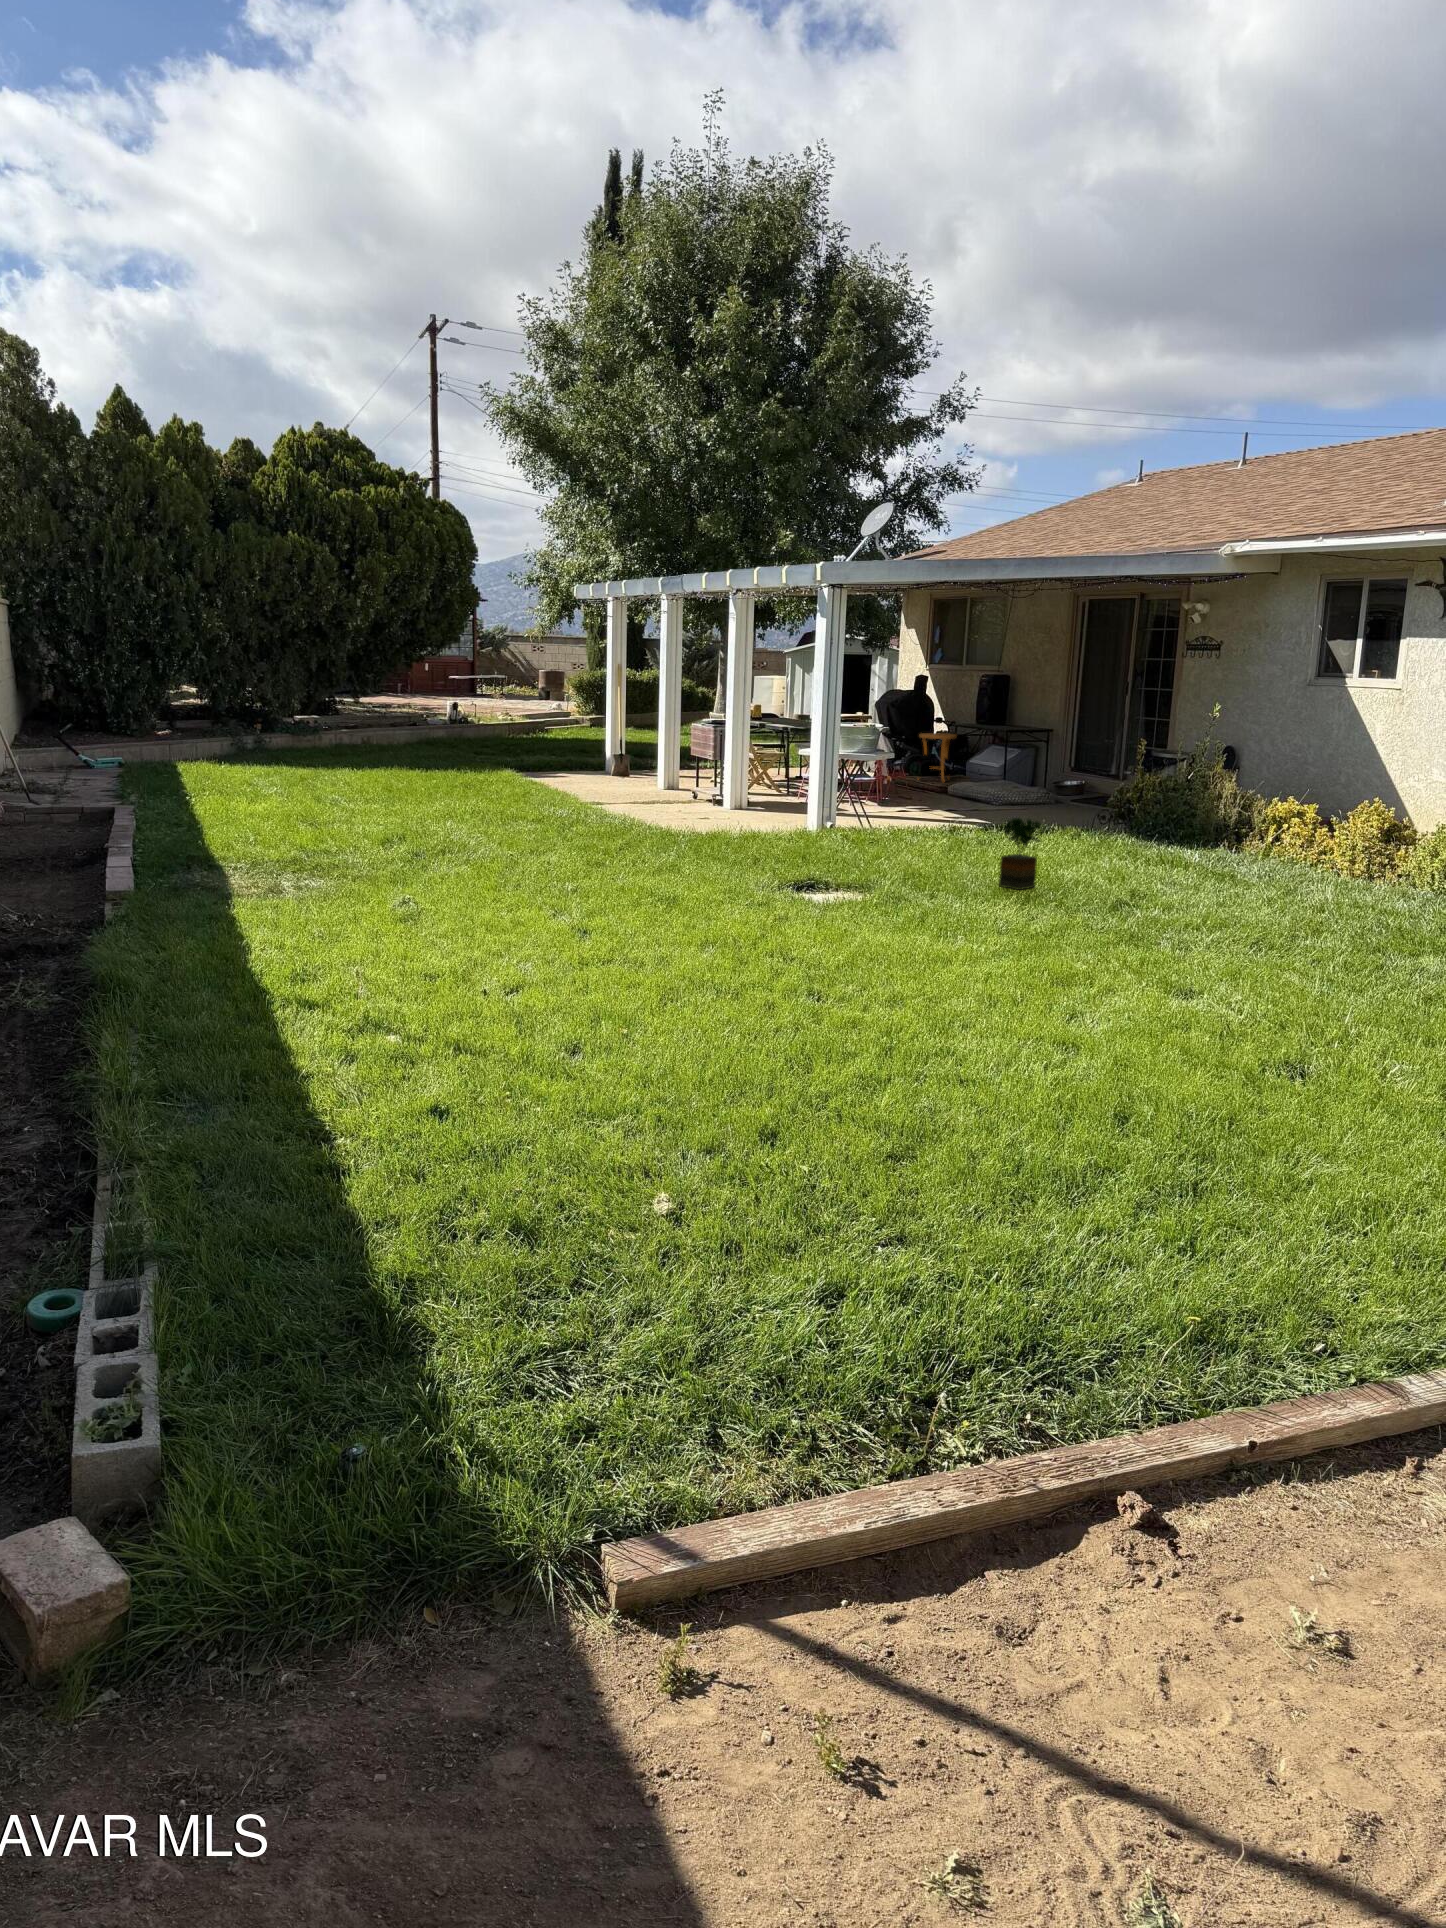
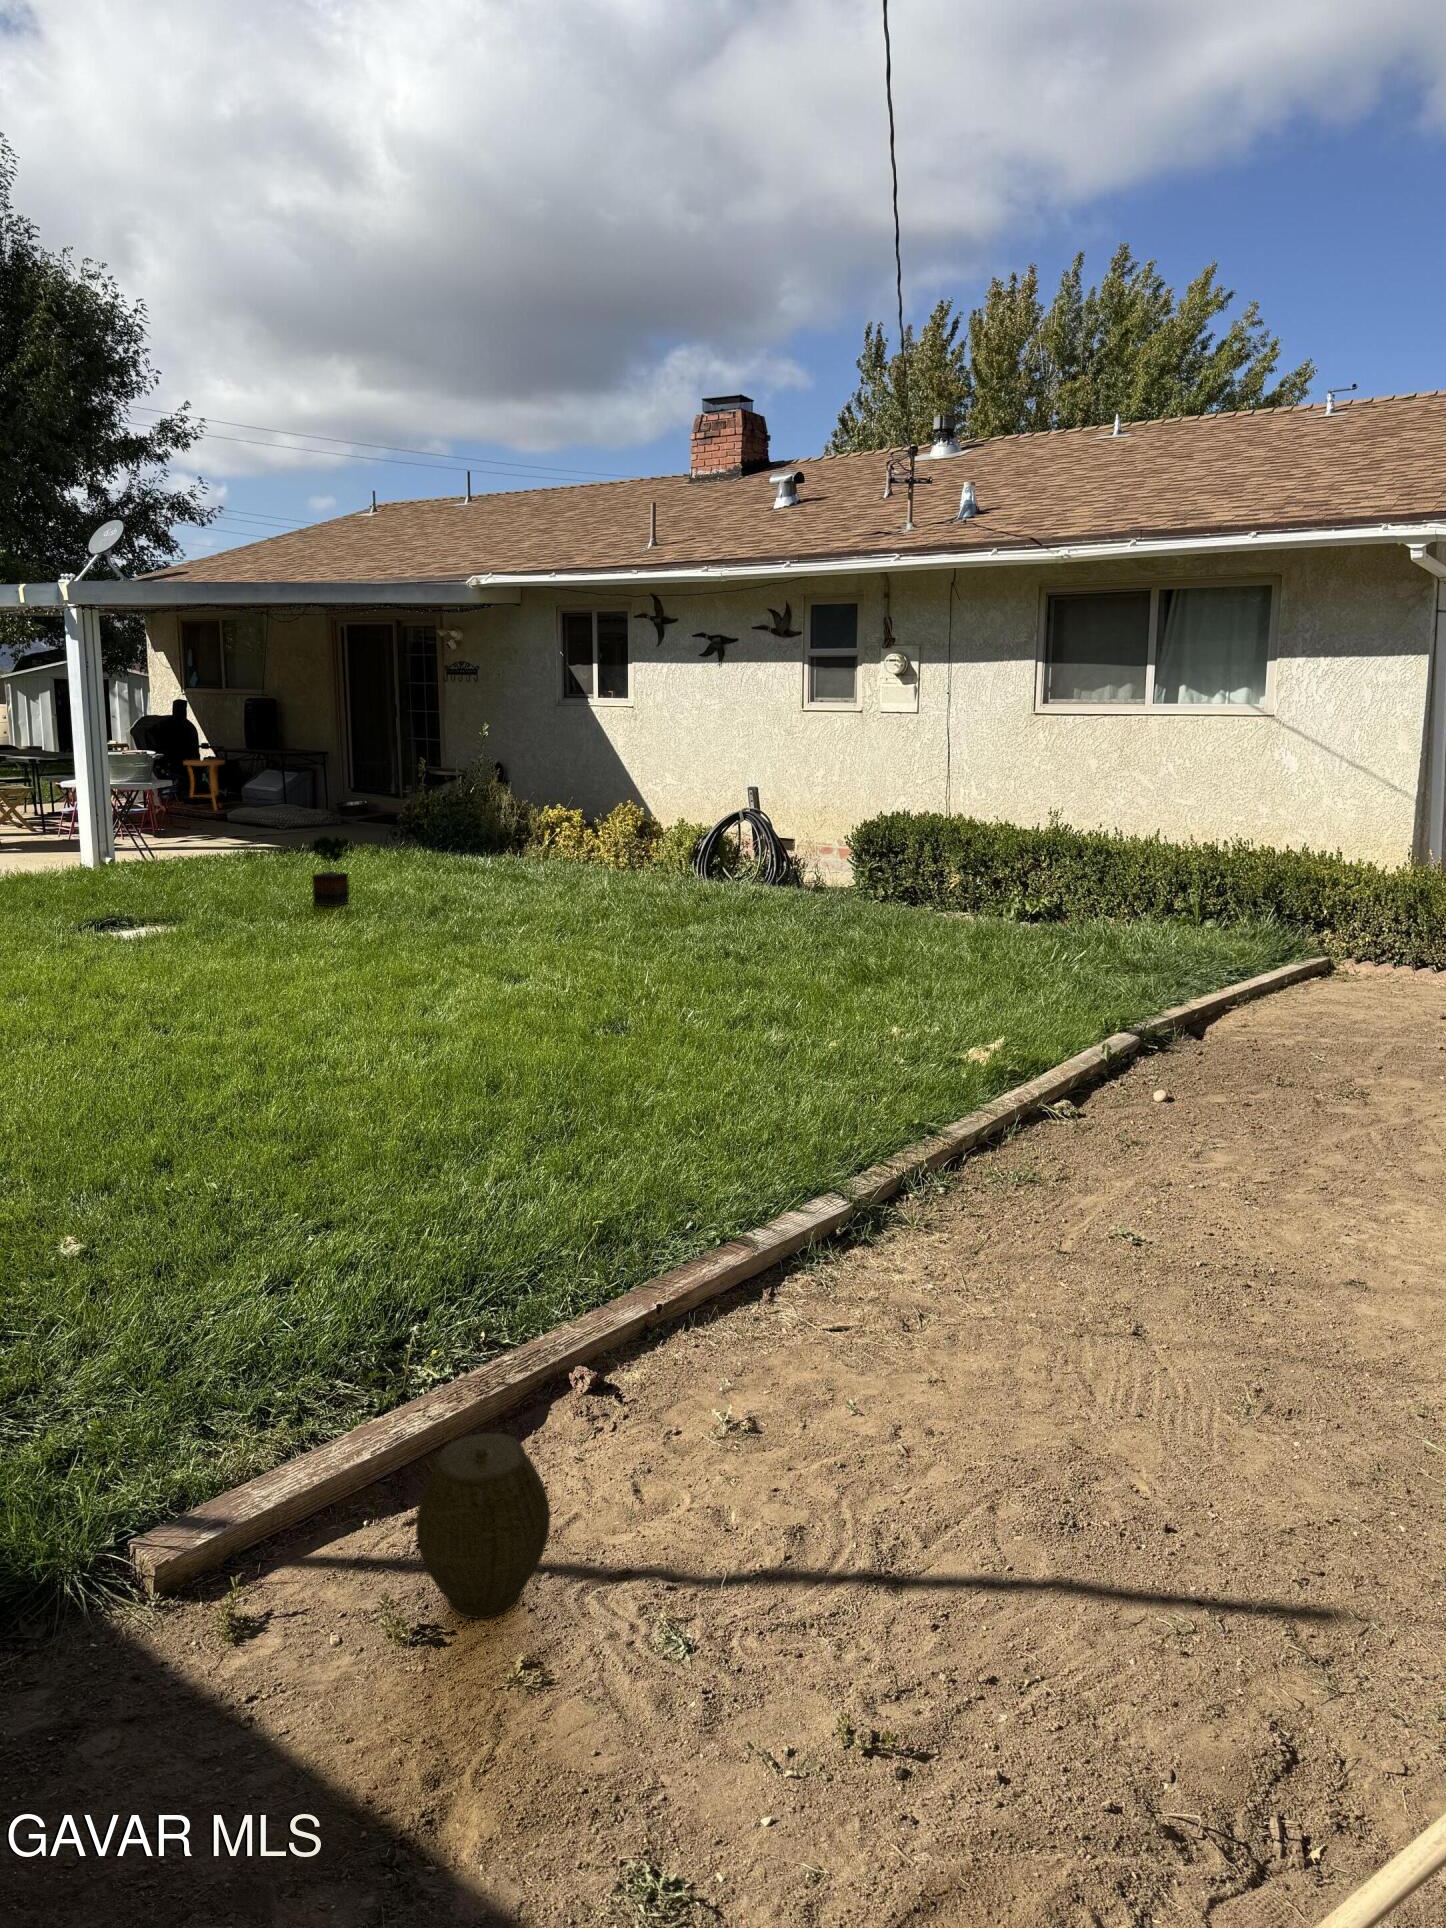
woven basket: none [870,1560,1028,1785] -> present [416,1433,550,1619]

